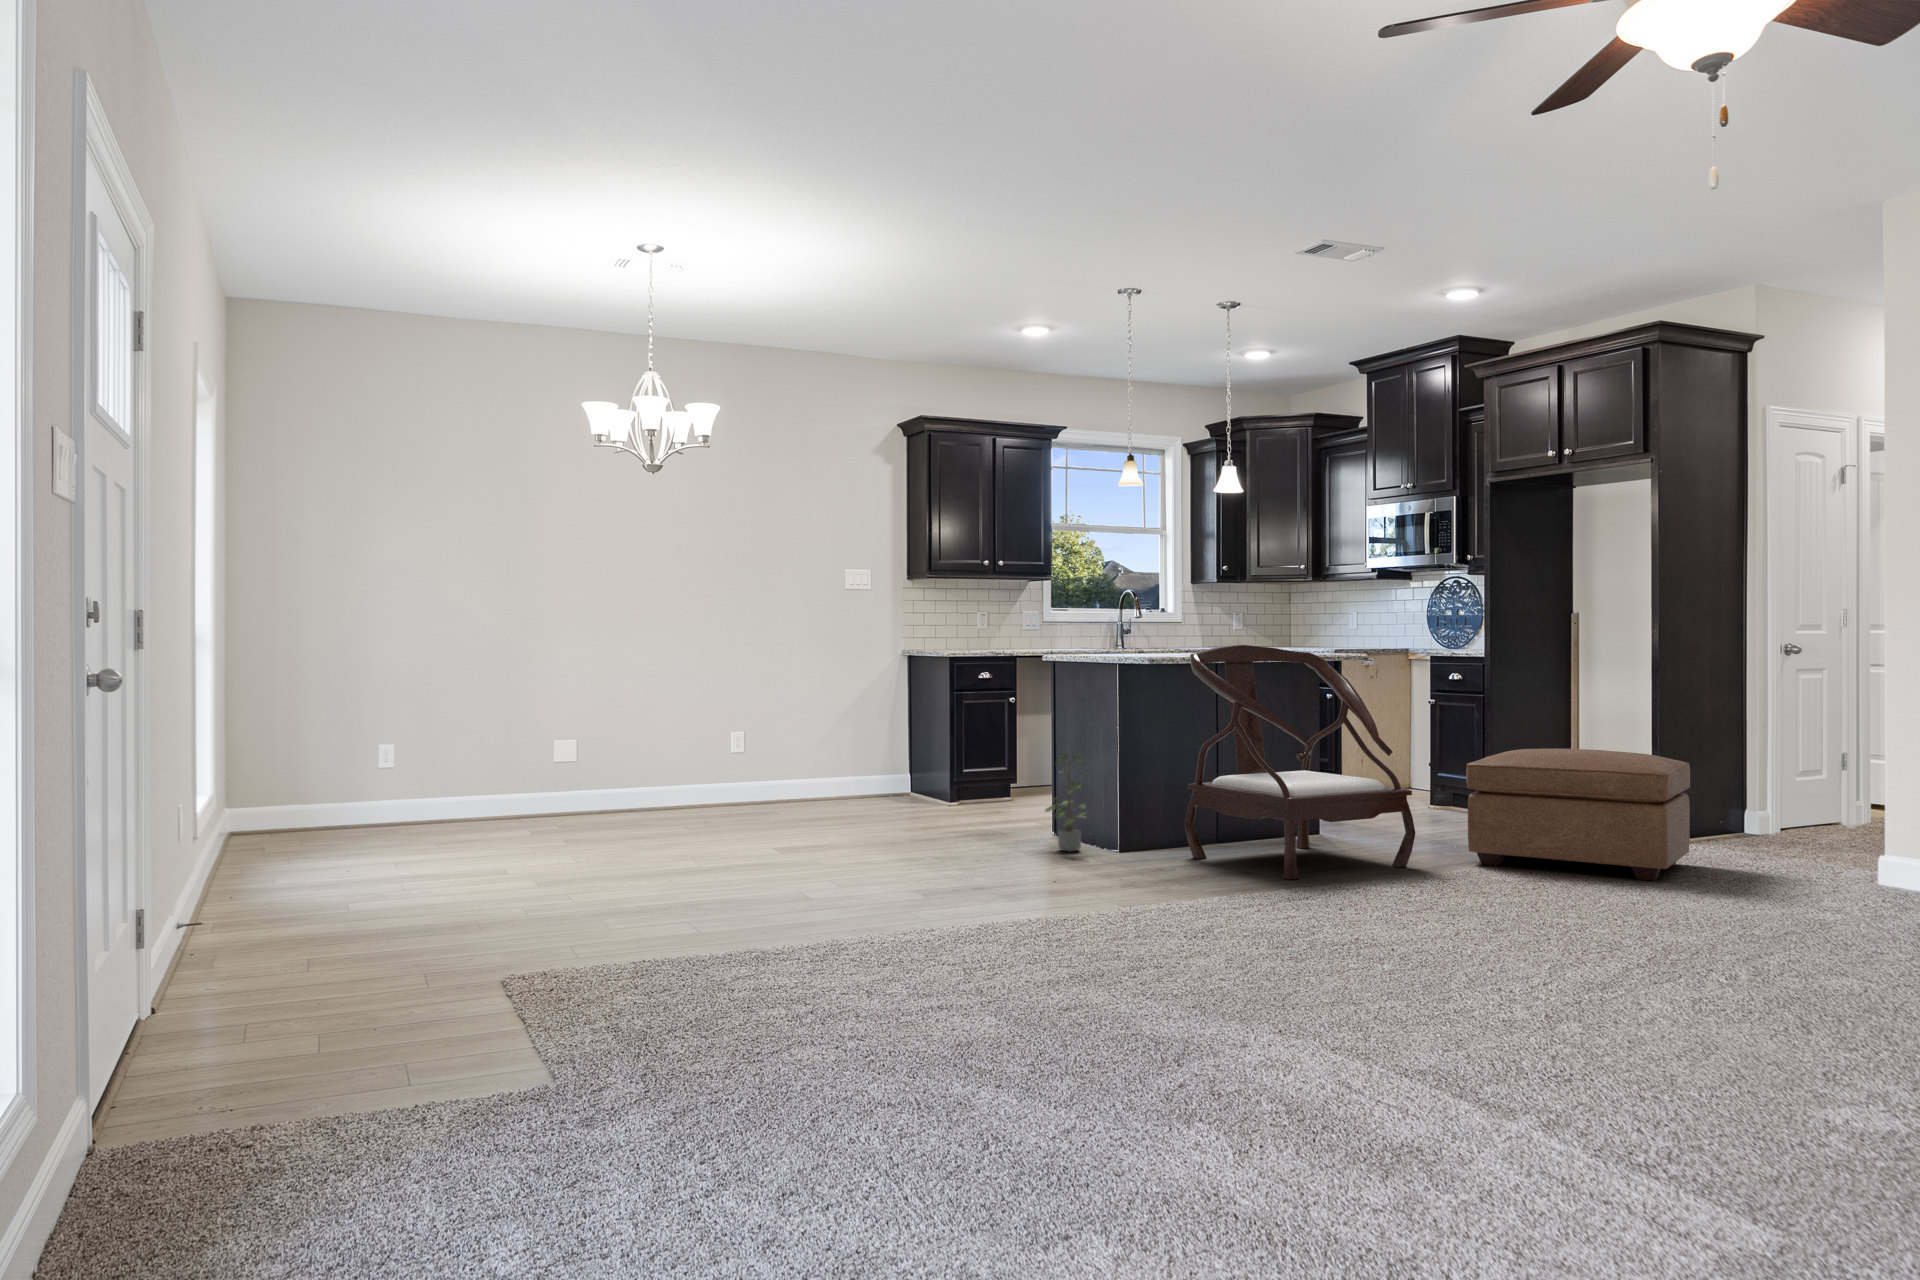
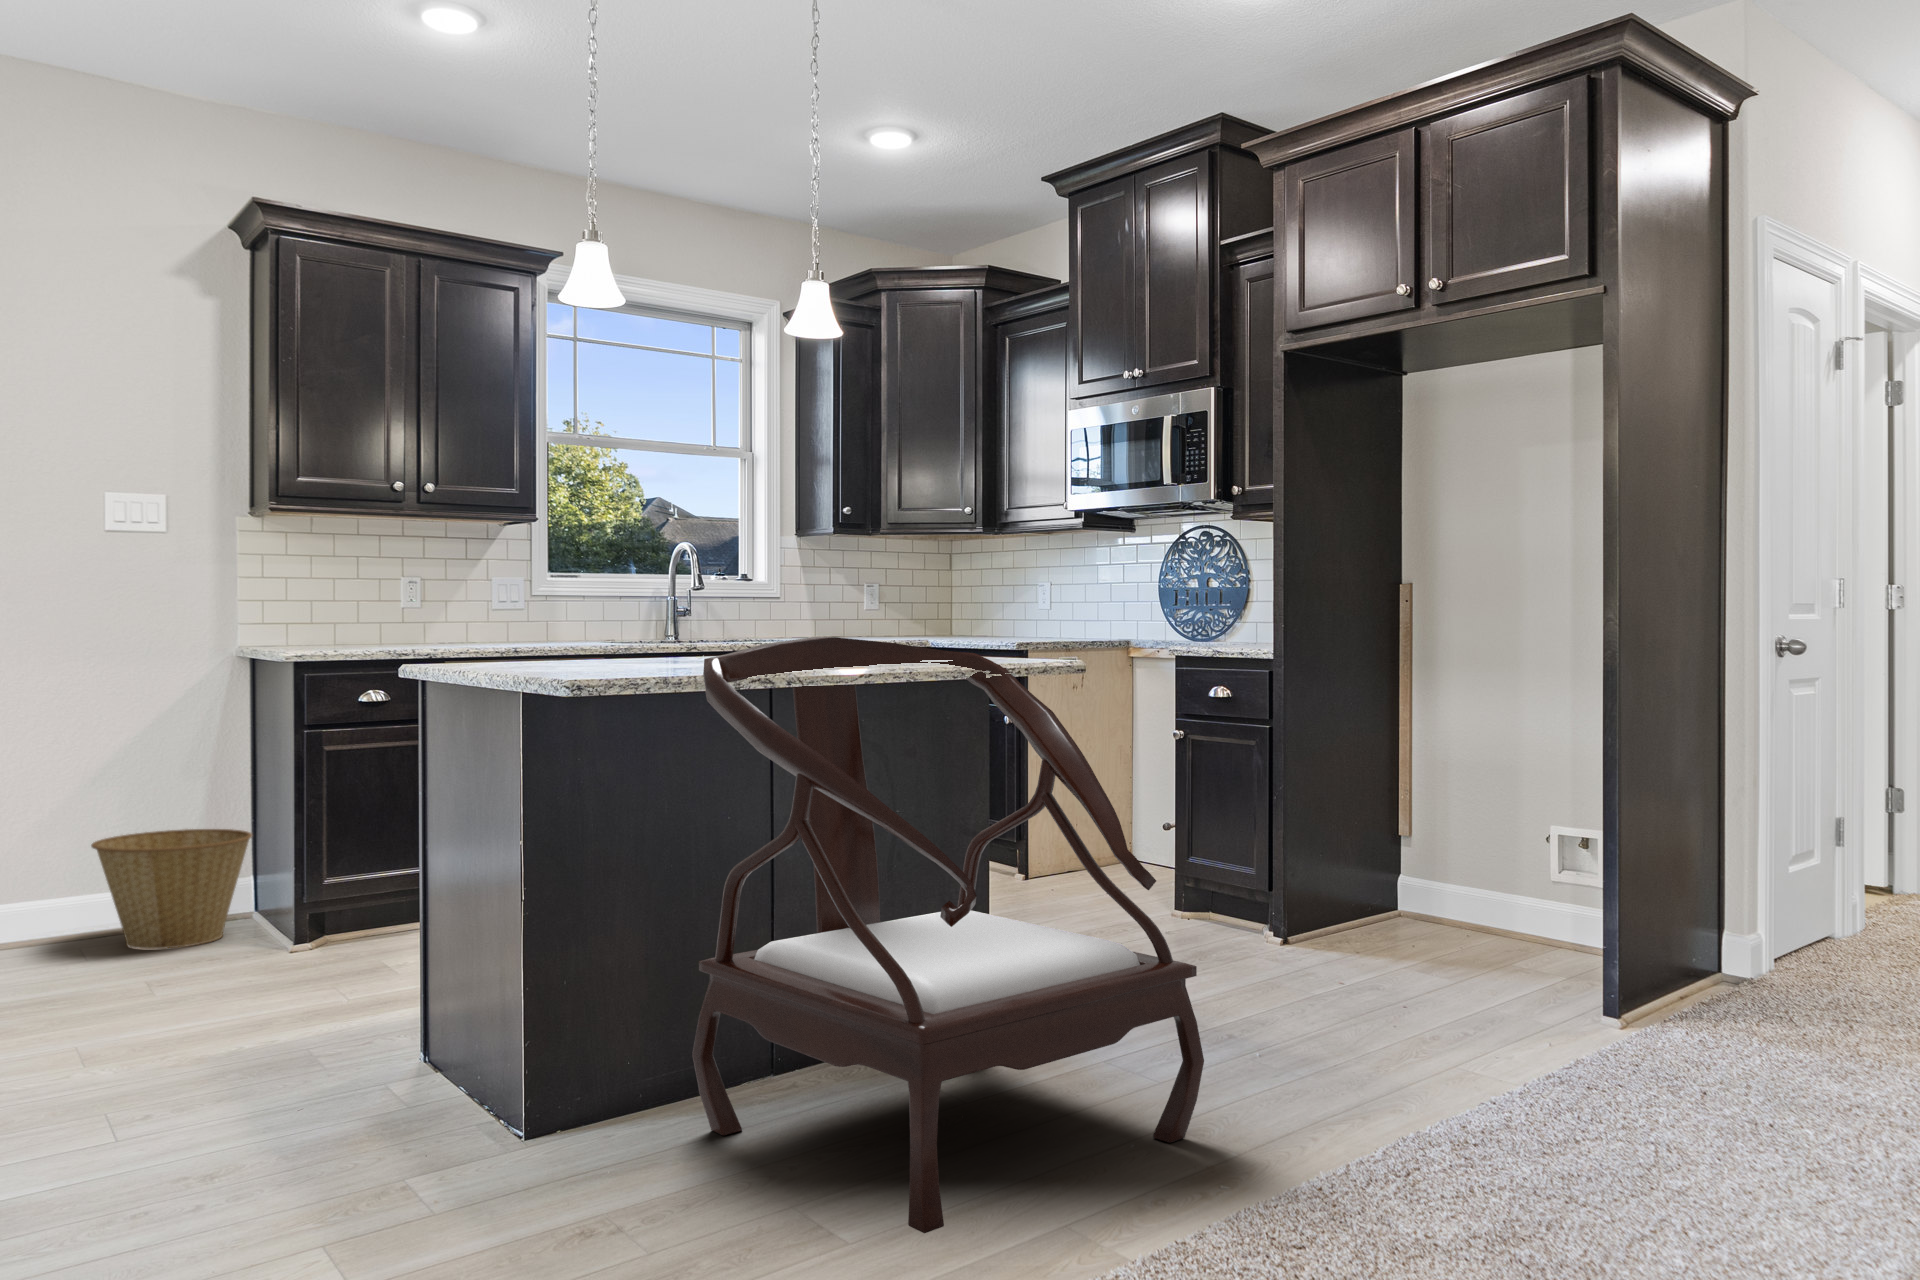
basket: none [846,746,919,803] -> present [91,829,252,949]
ottoman: present [1466,749,1690,881] -> none [1303,854,1750,1161]
potted plant: present [1045,753,1086,851] -> none [371,883,472,1124]

